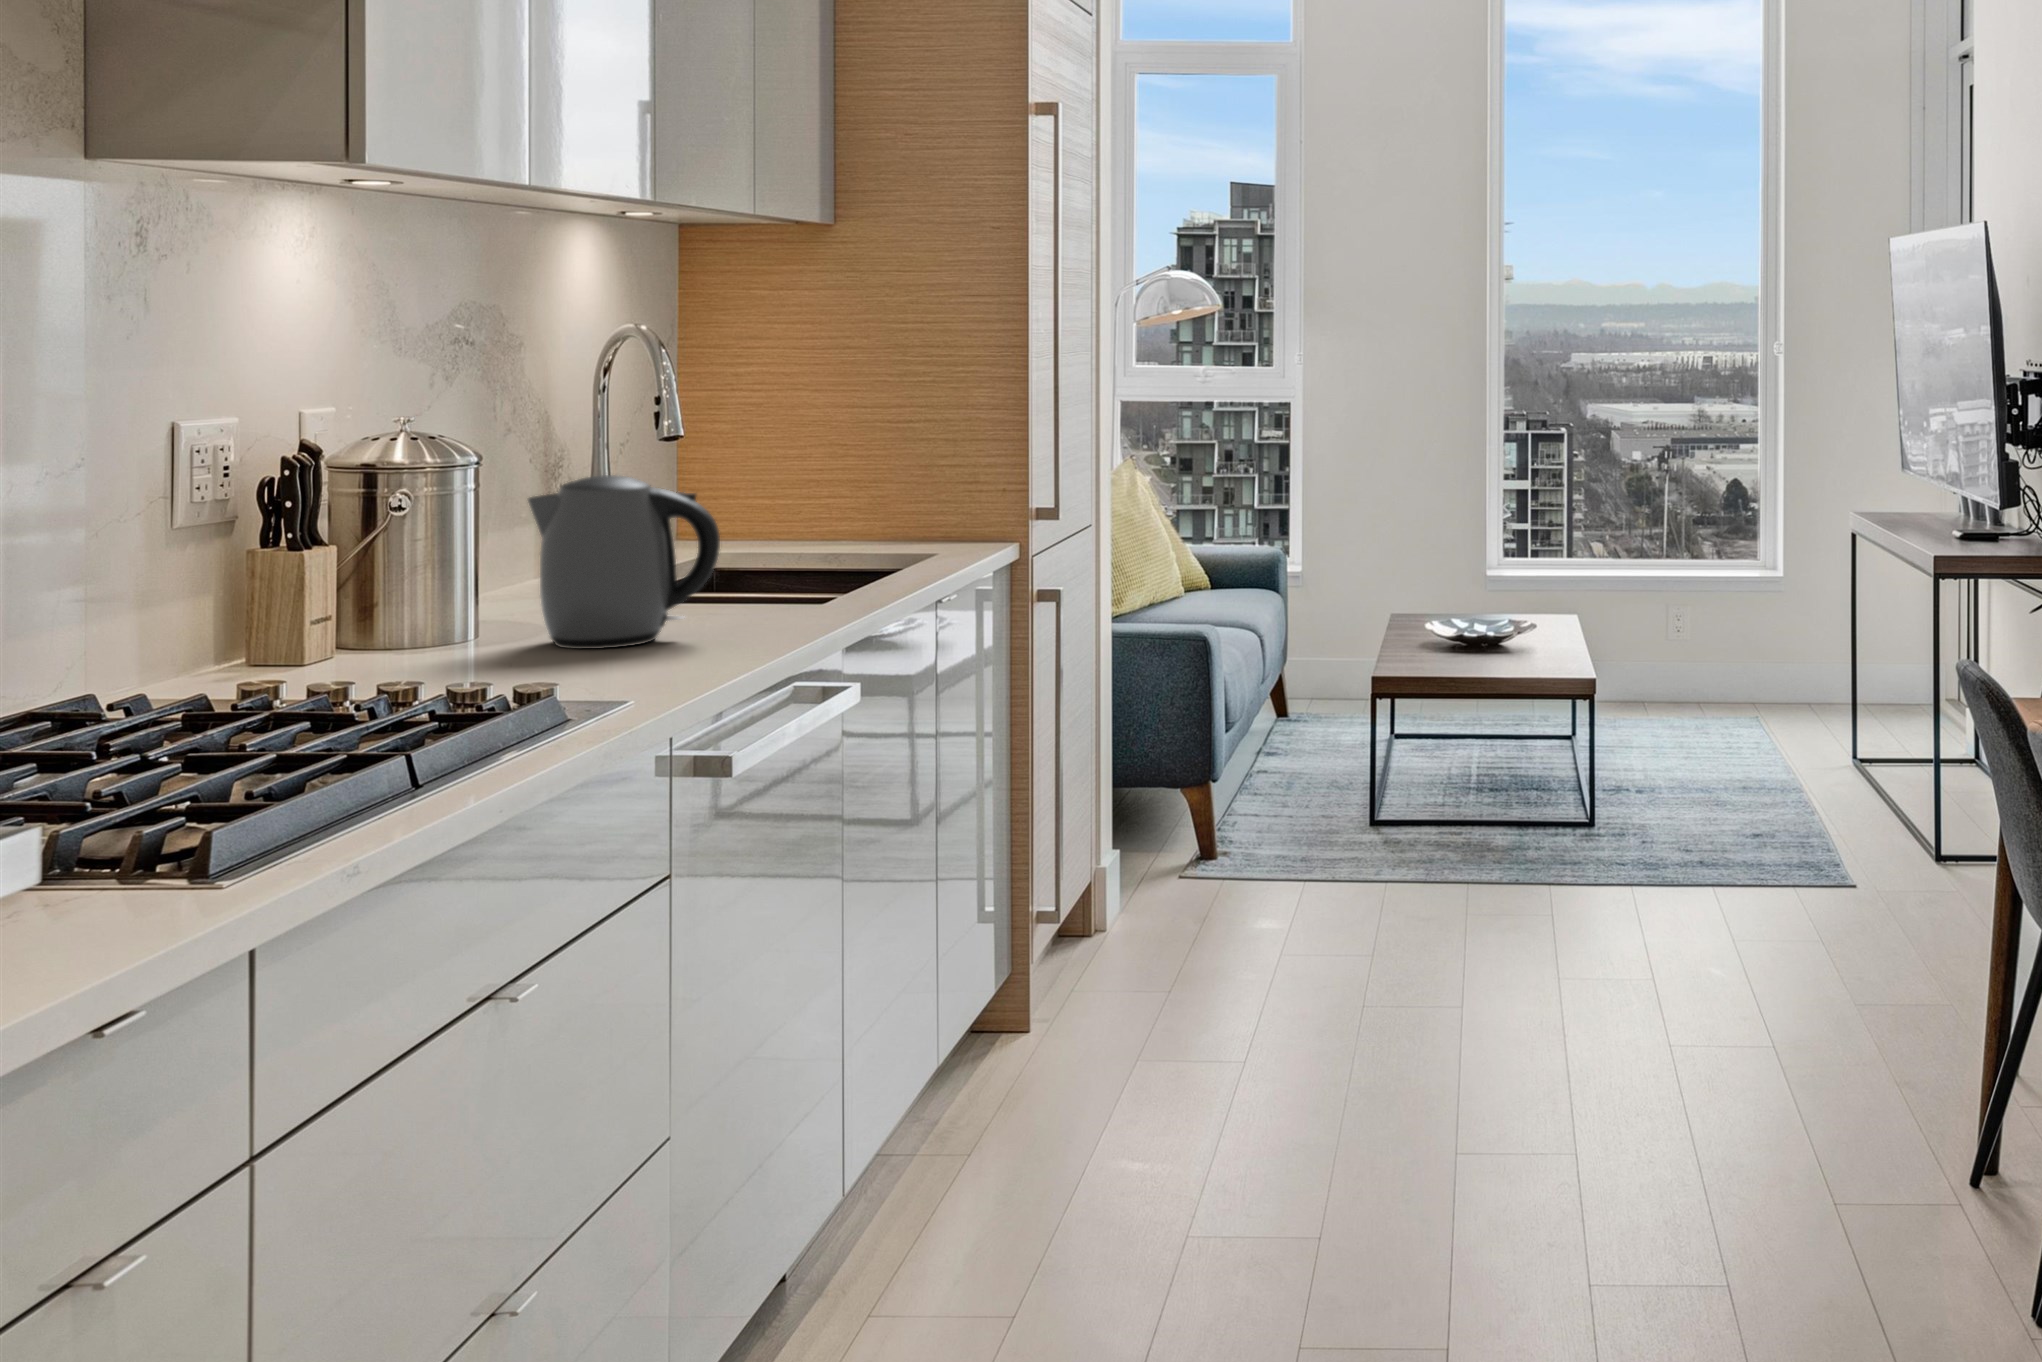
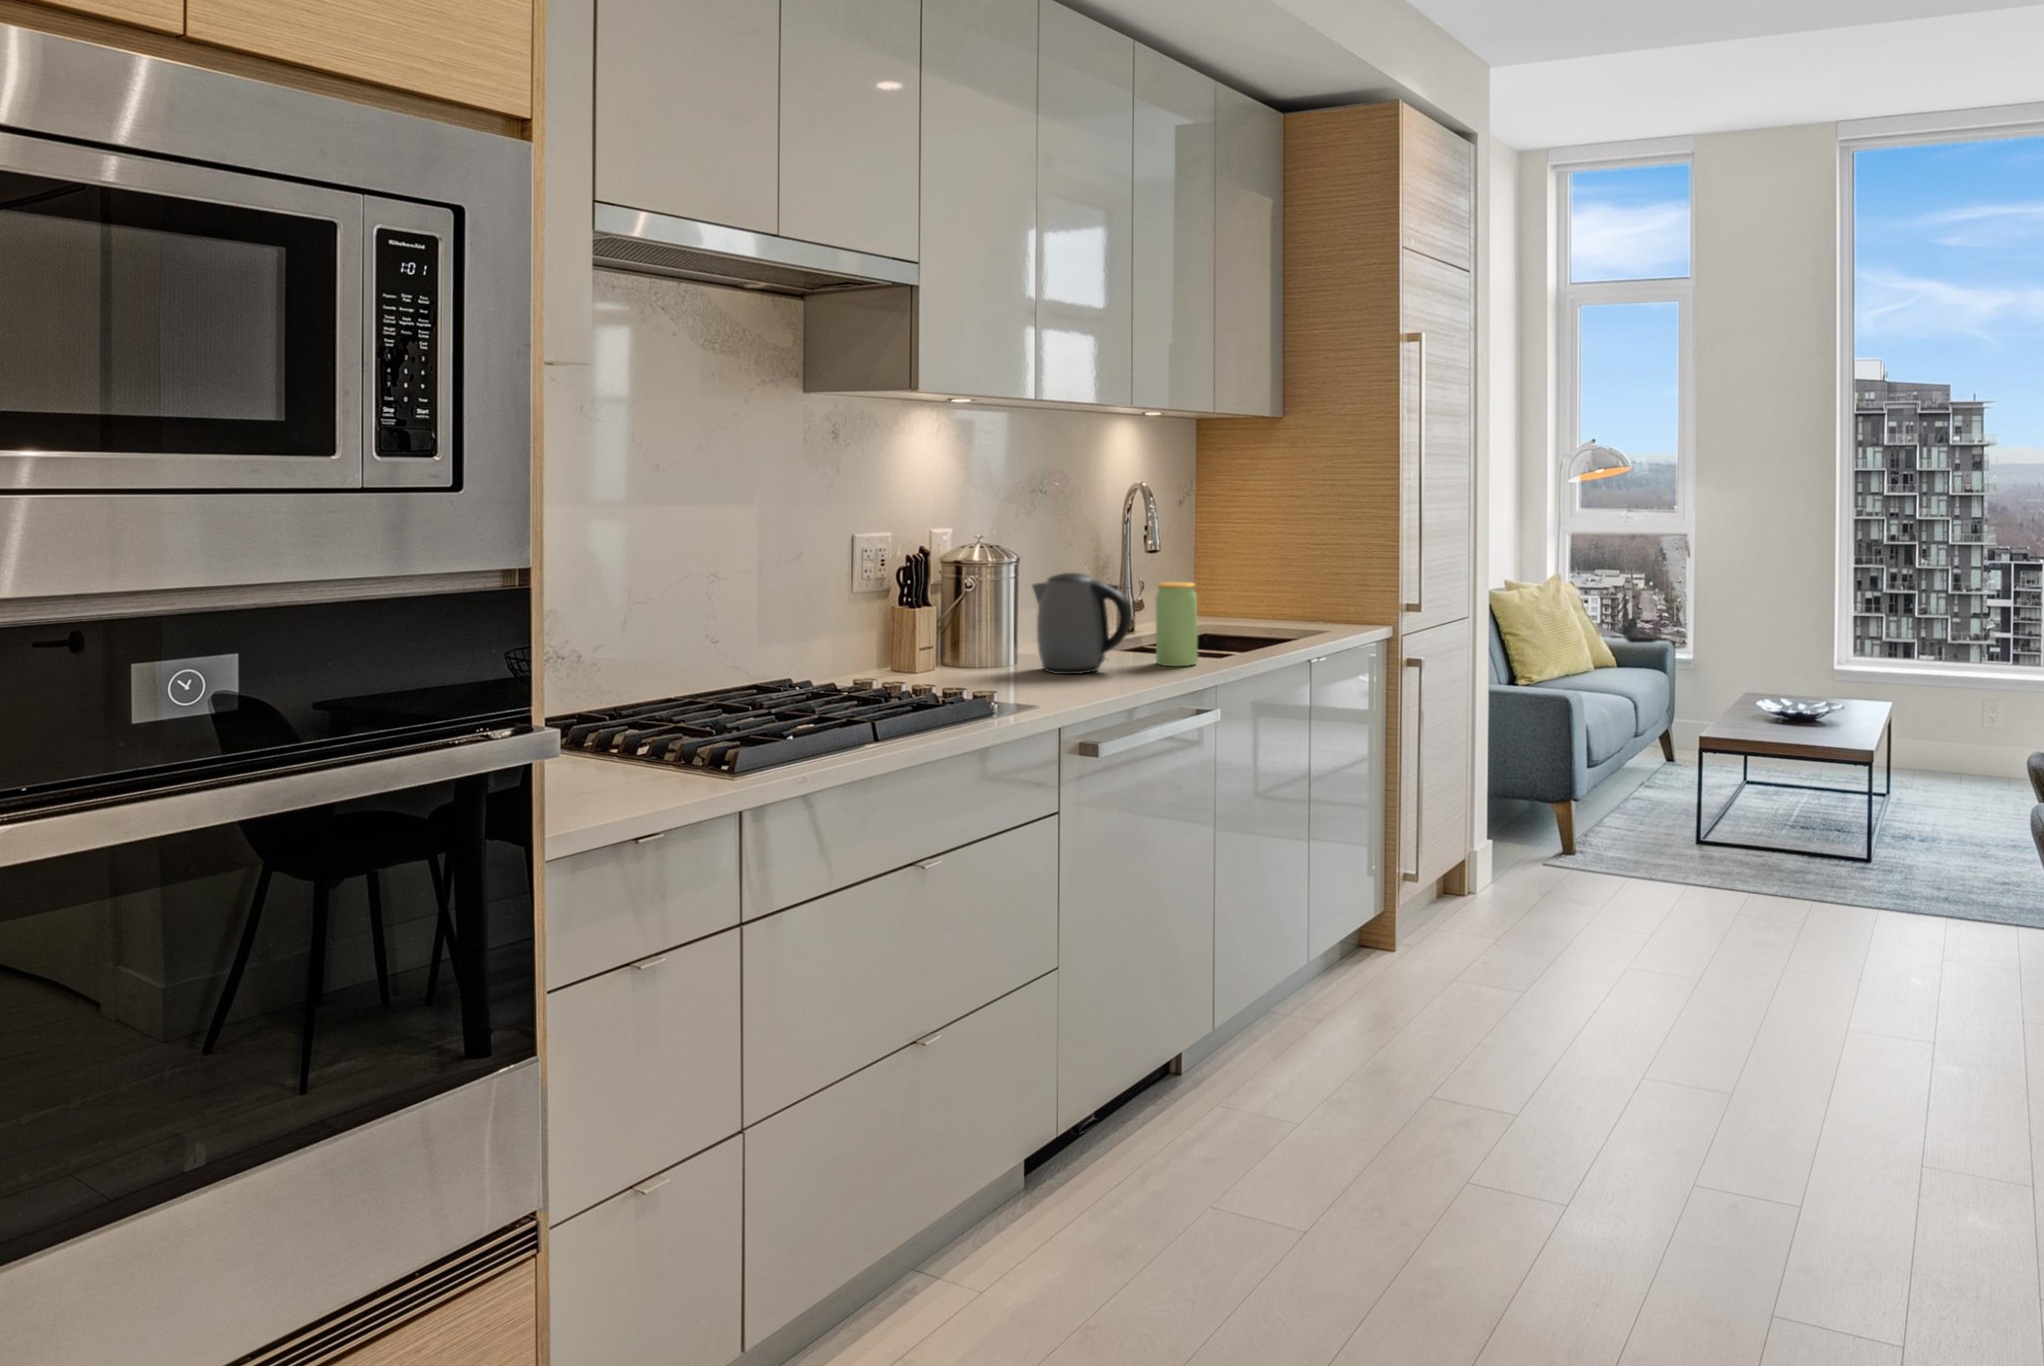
jar: none [736,486,809,624] -> present [1156,582,1198,666]

